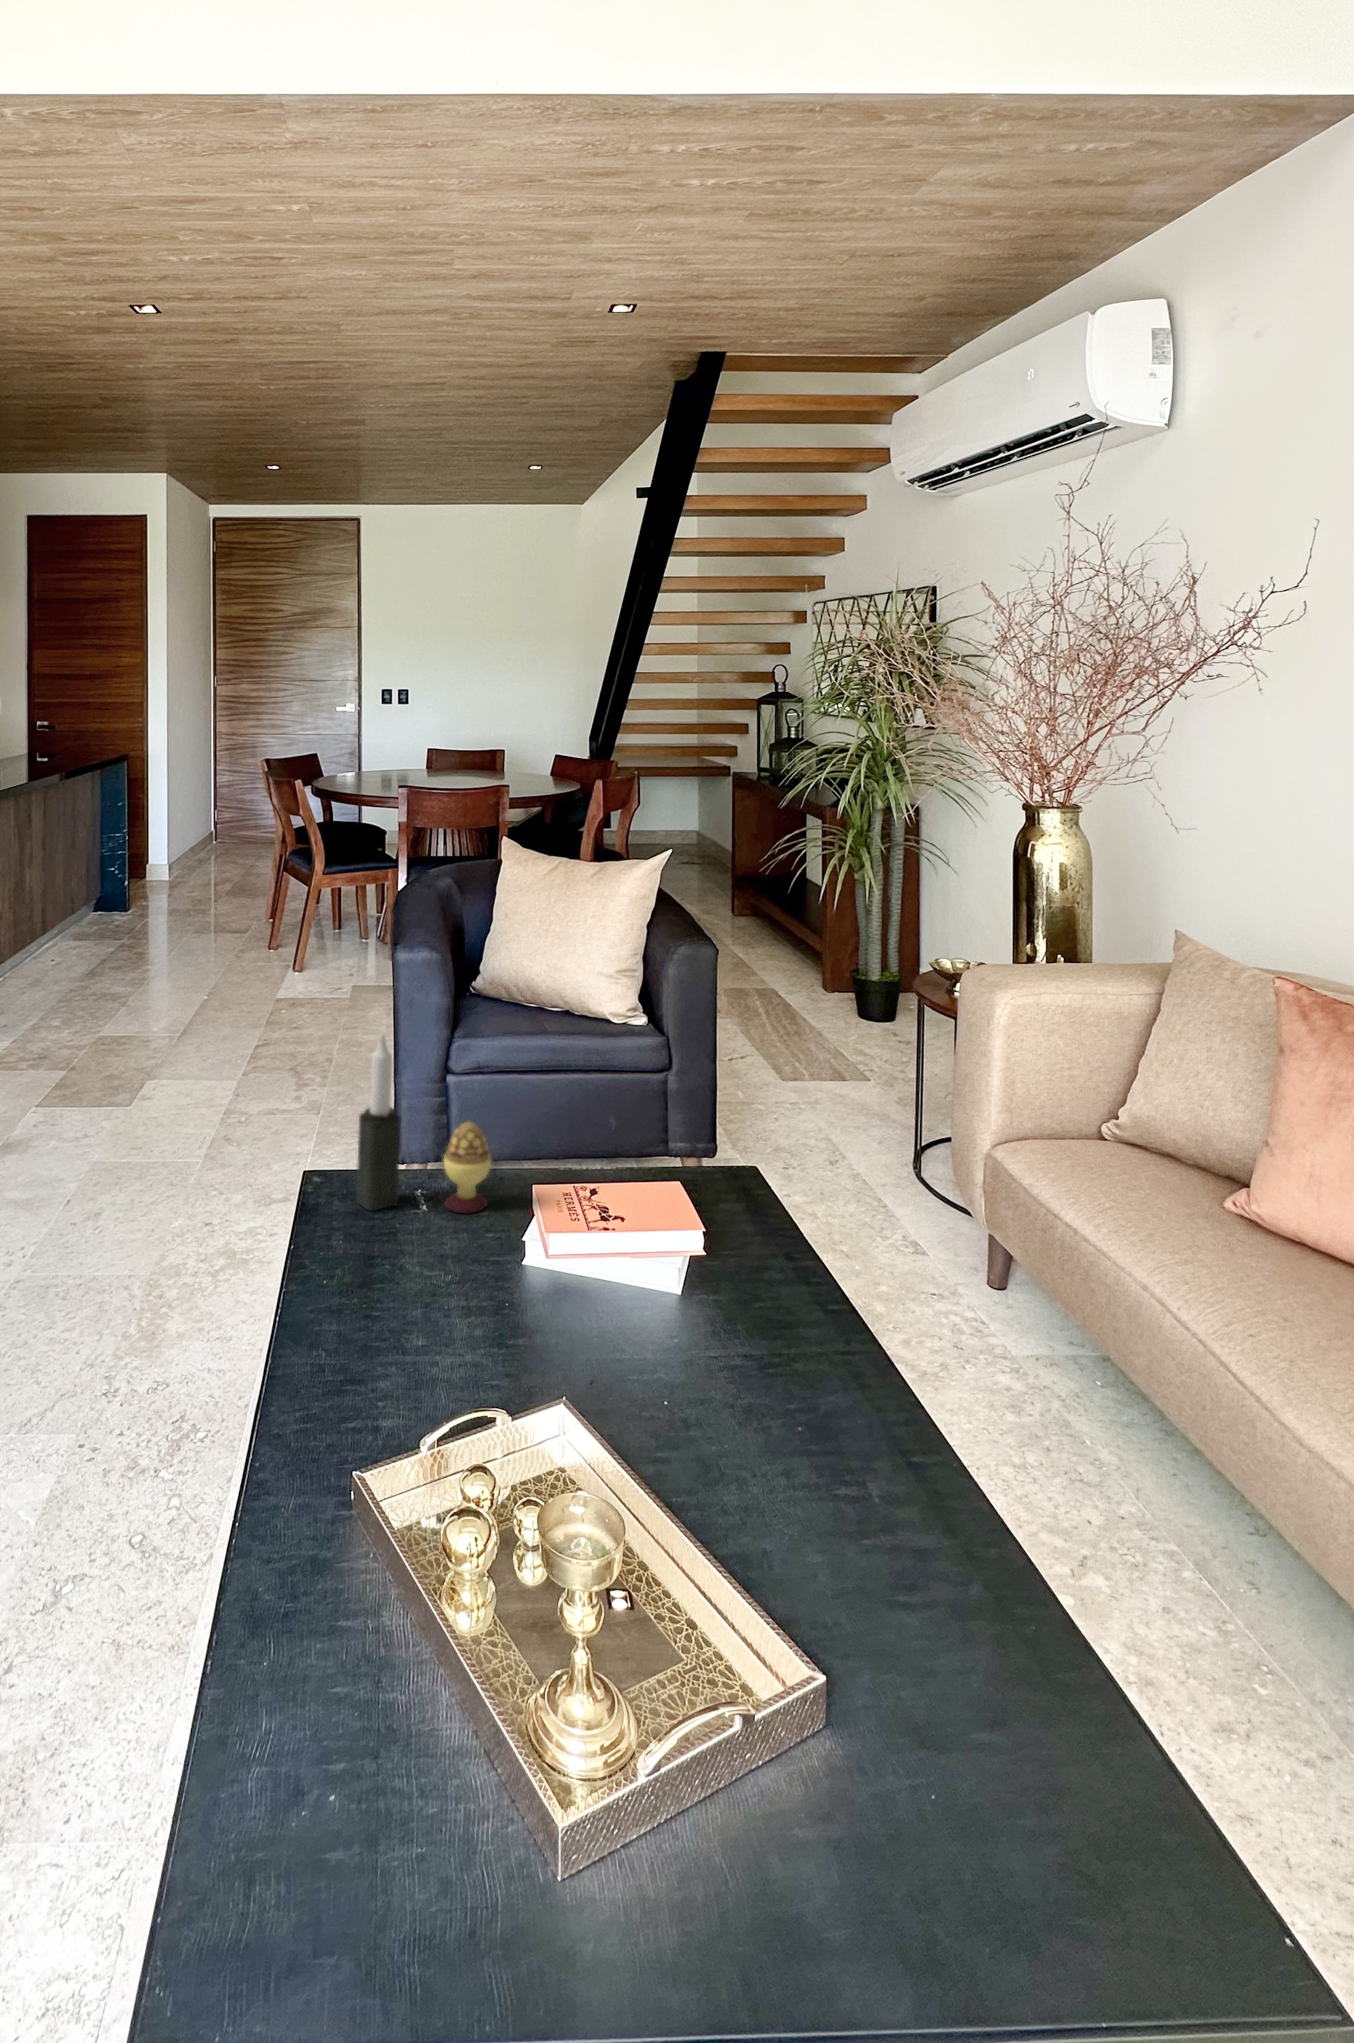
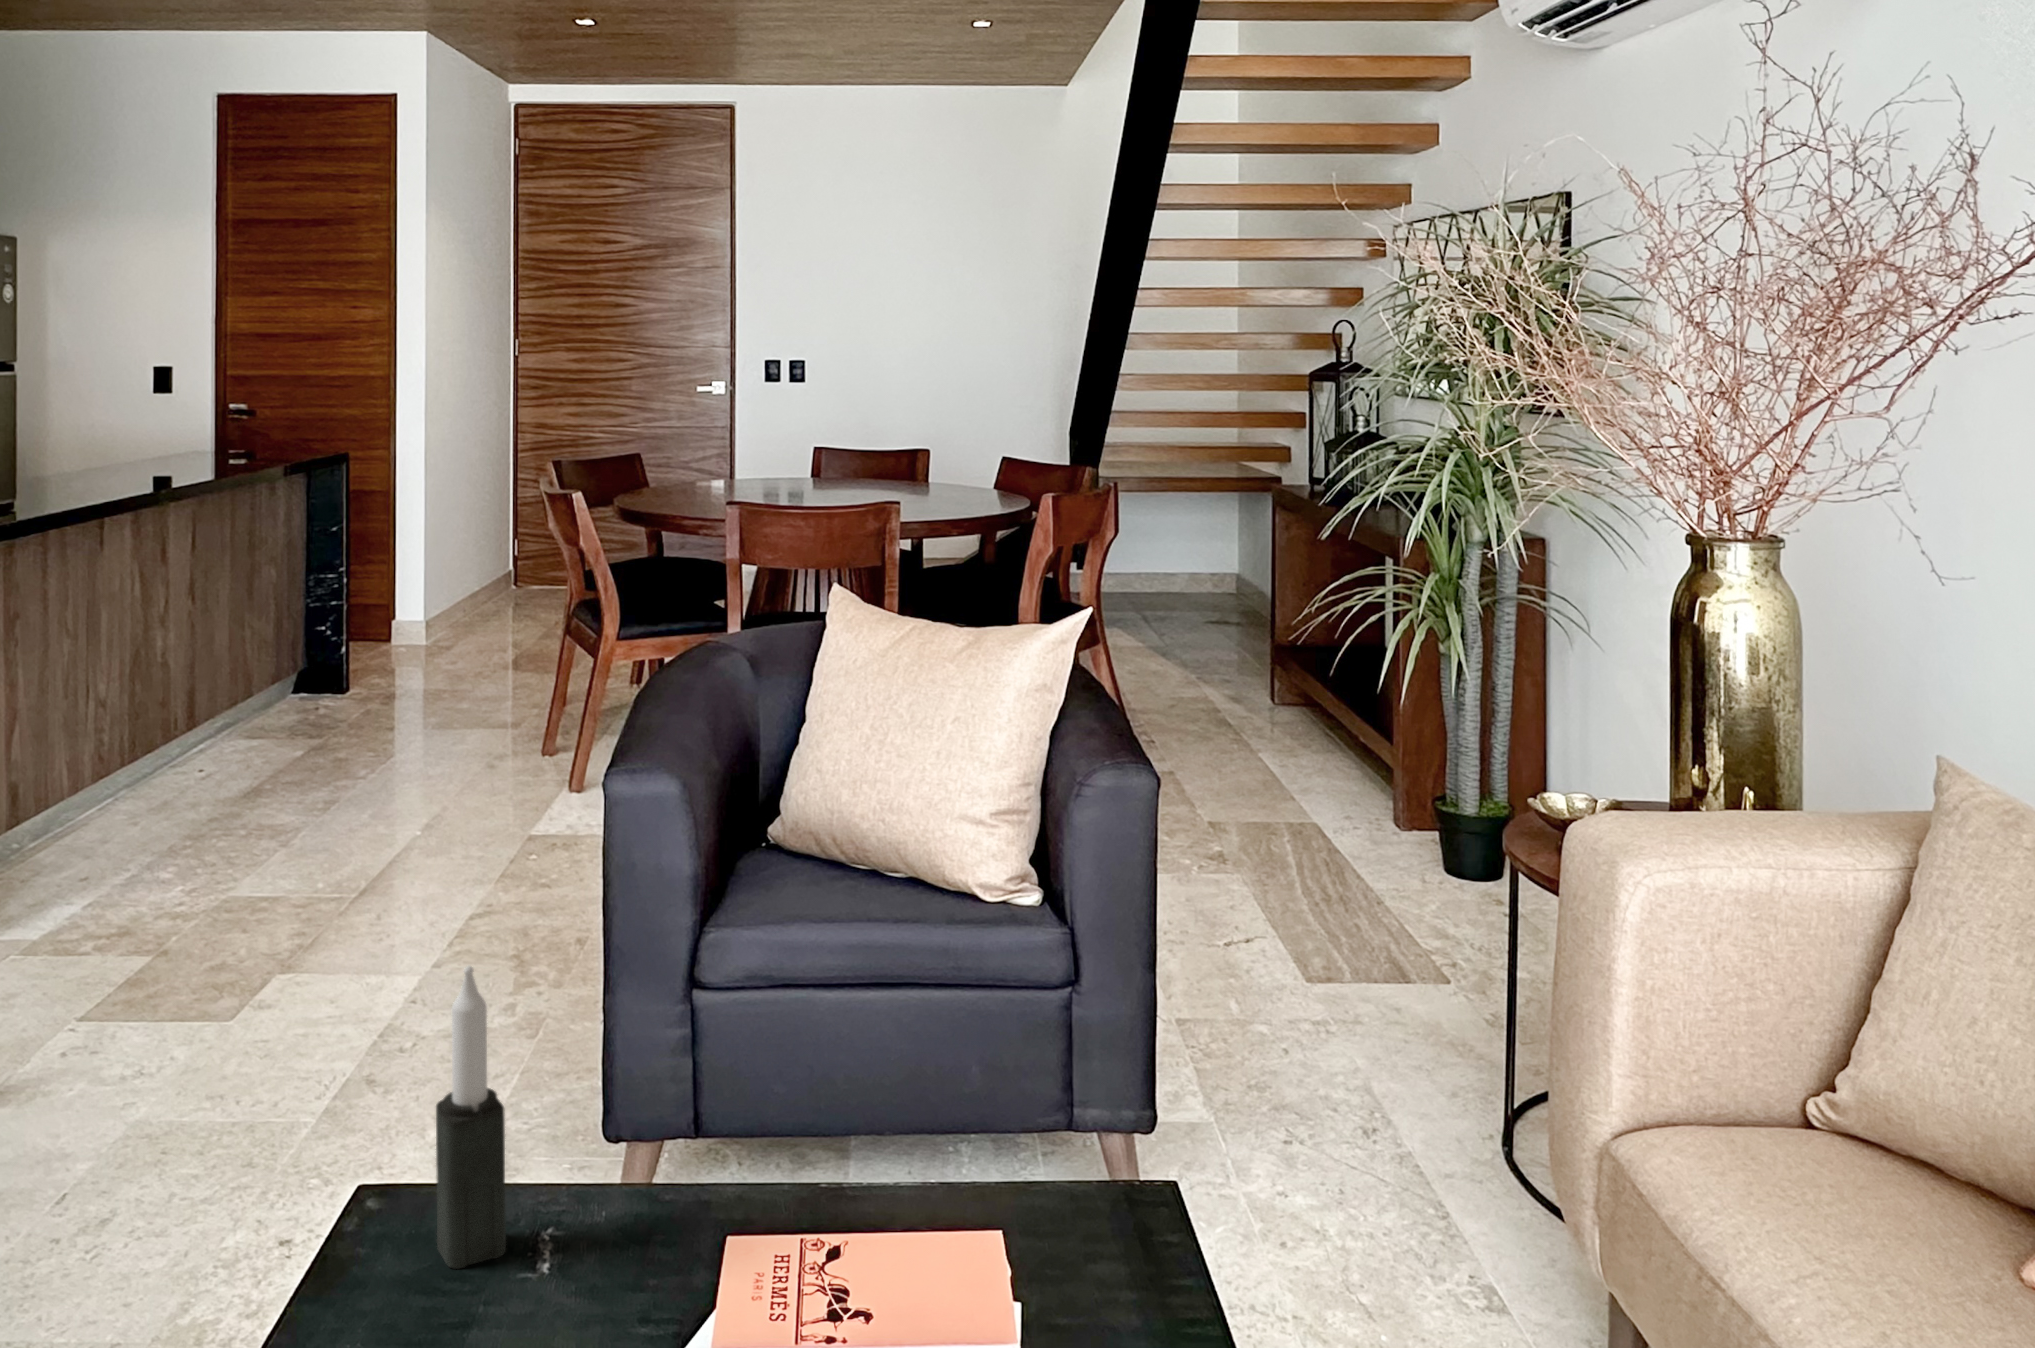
decorative egg: present [444,1122,491,1213] -> none [571,1121,654,1282]

